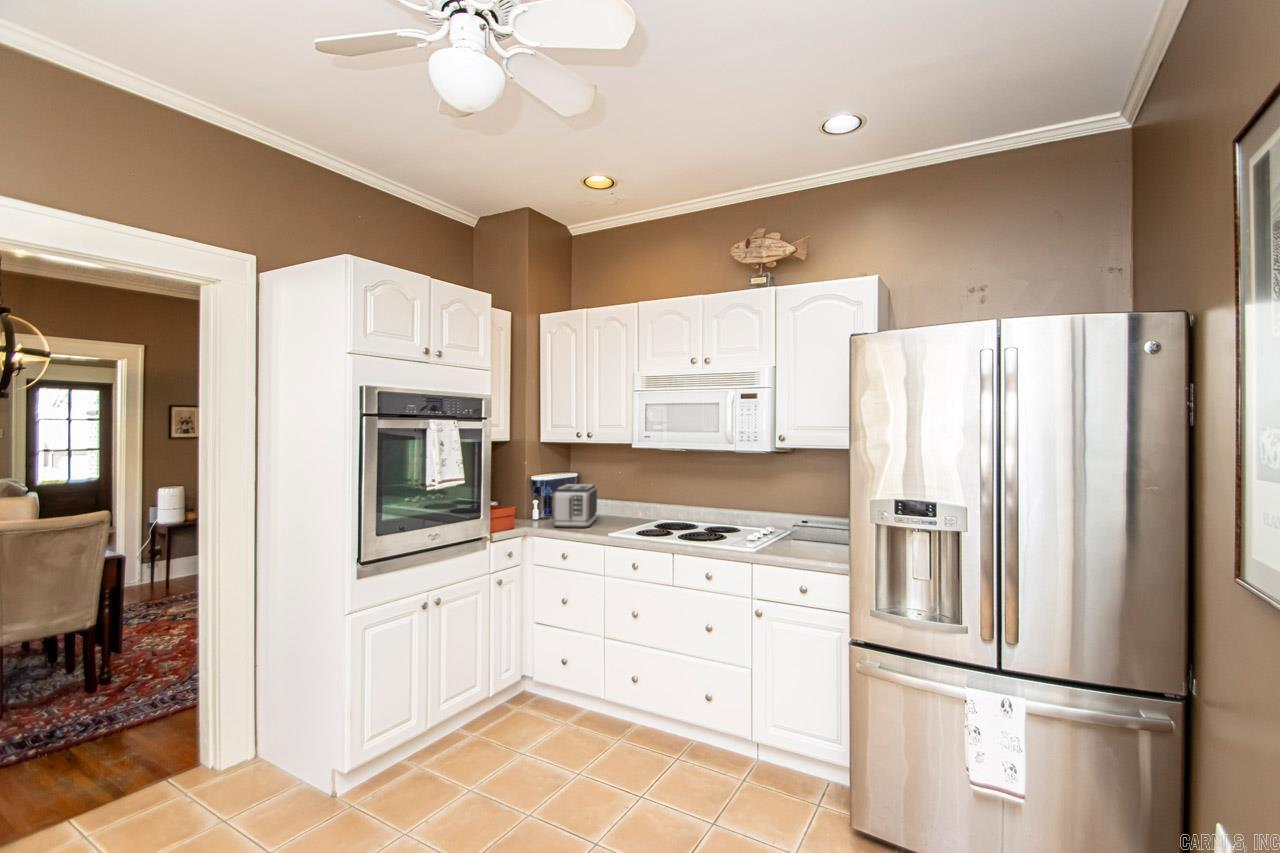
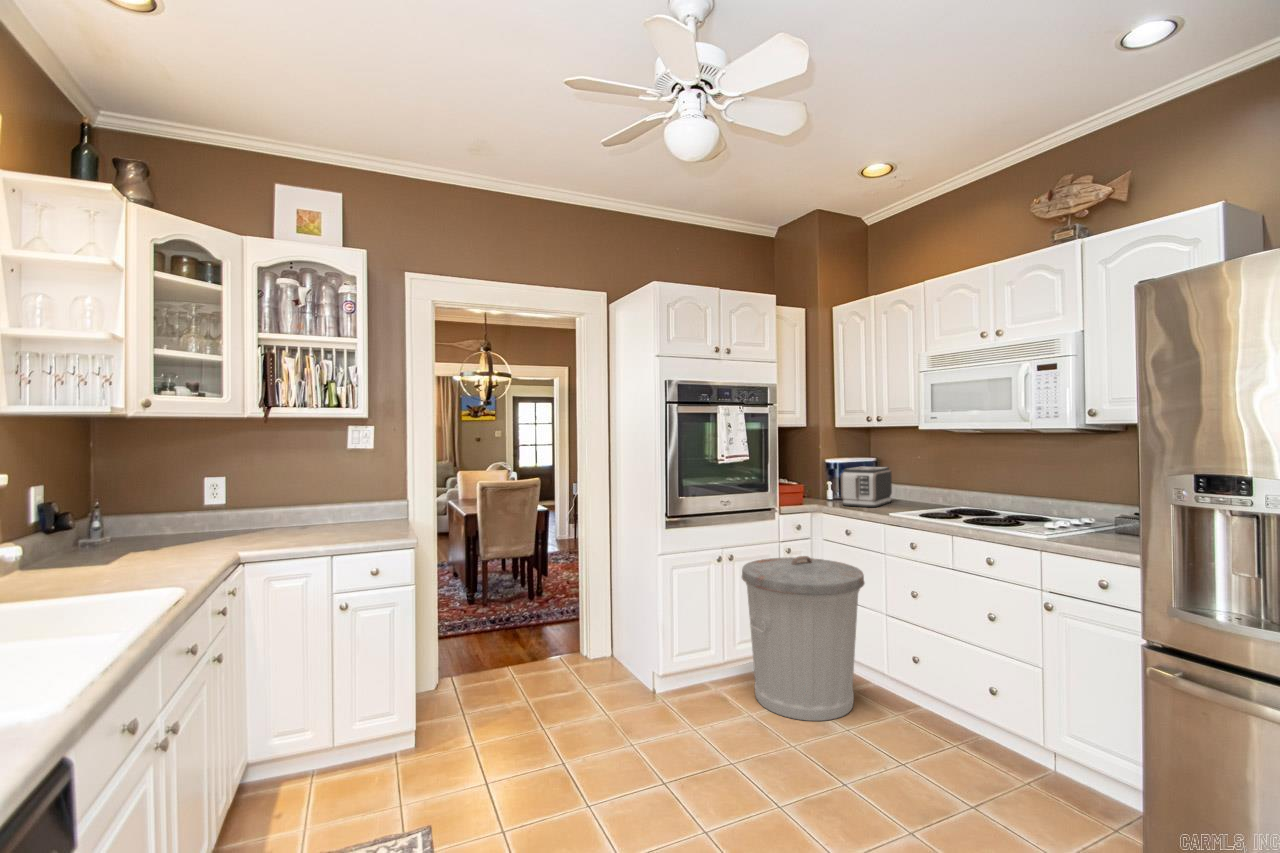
trash can: none [456,589,591,780] -> present [742,556,864,721]

